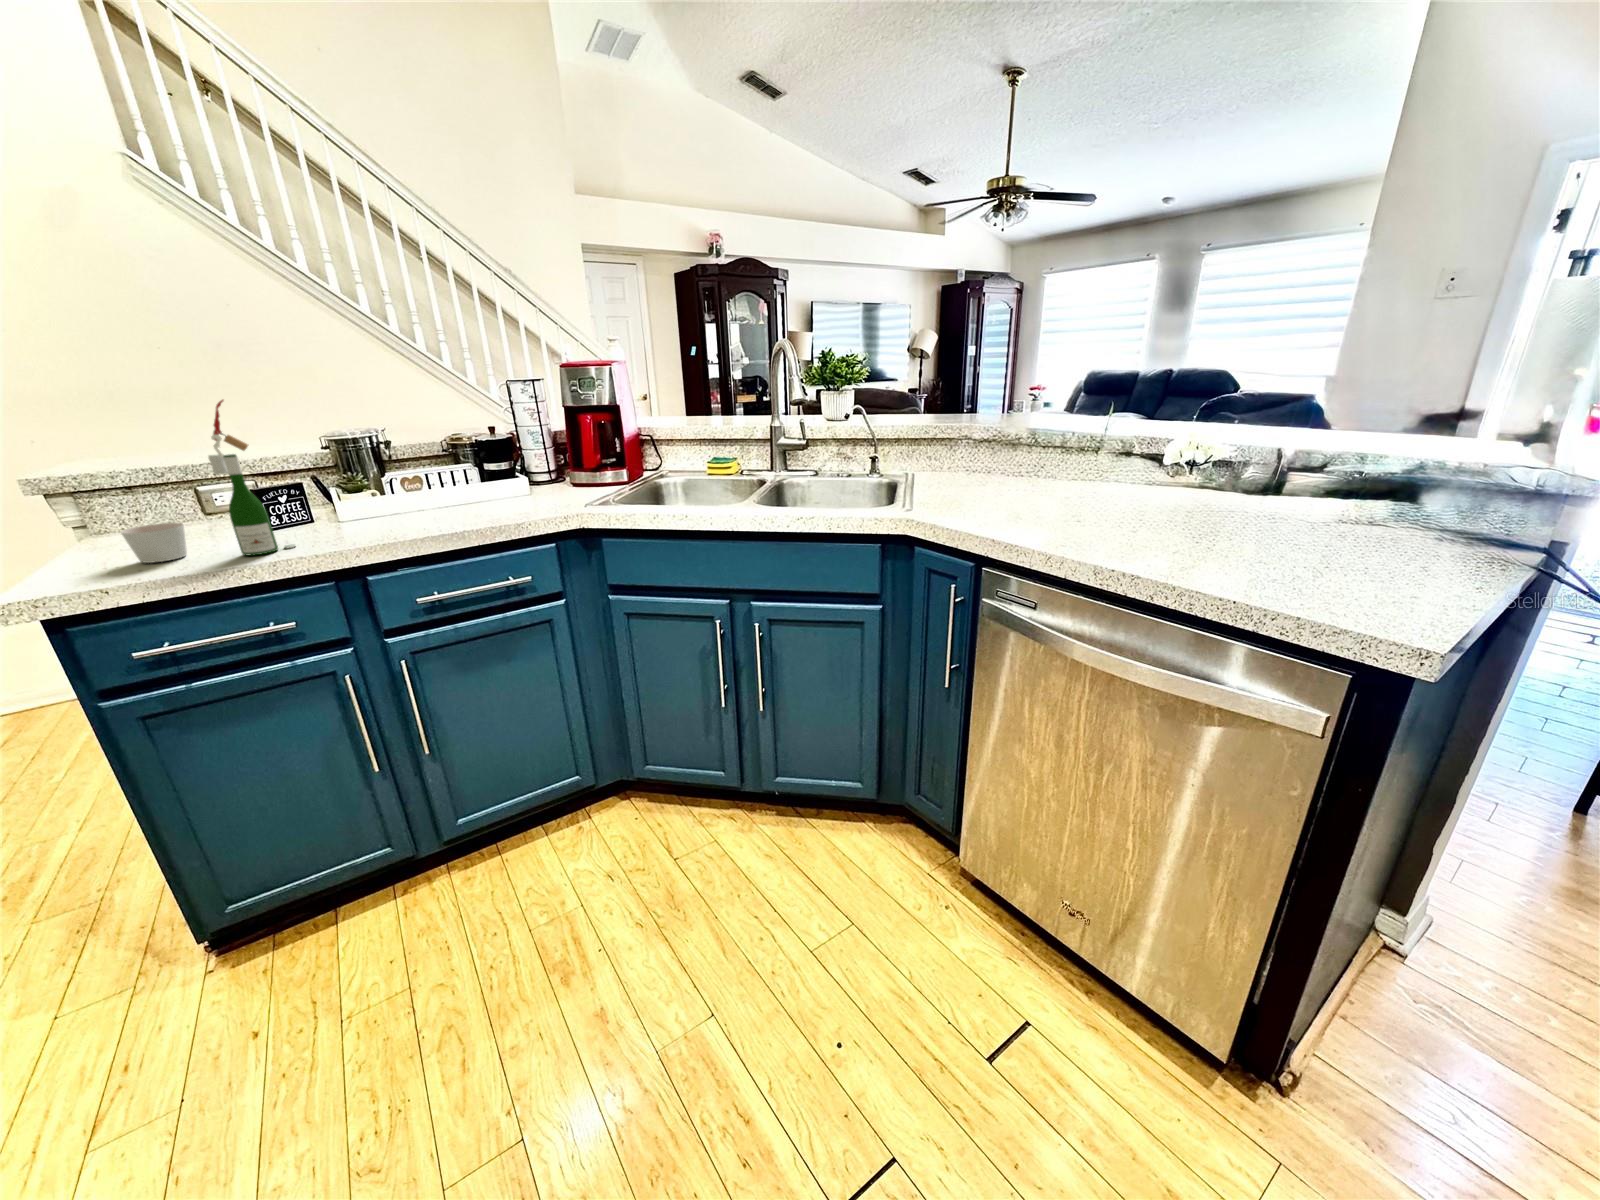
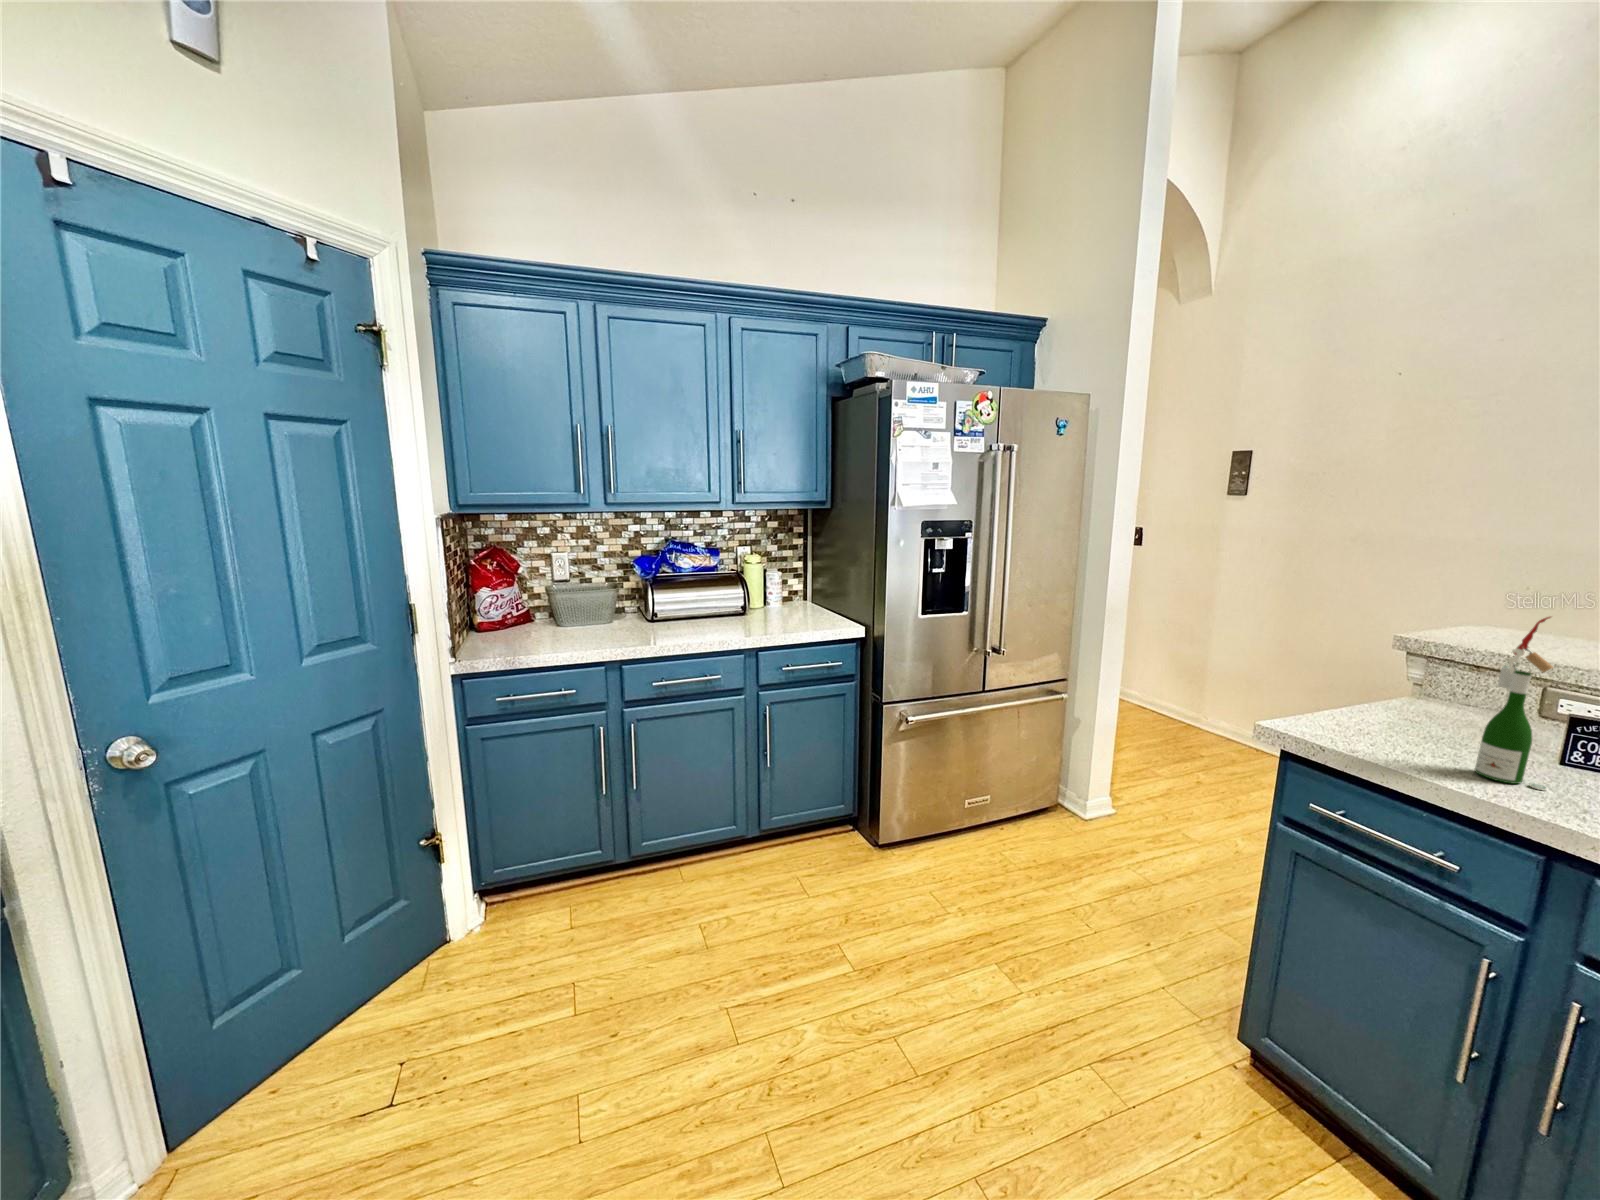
candle: present [121,523,187,563] -> none [1391,704,1452,746]

